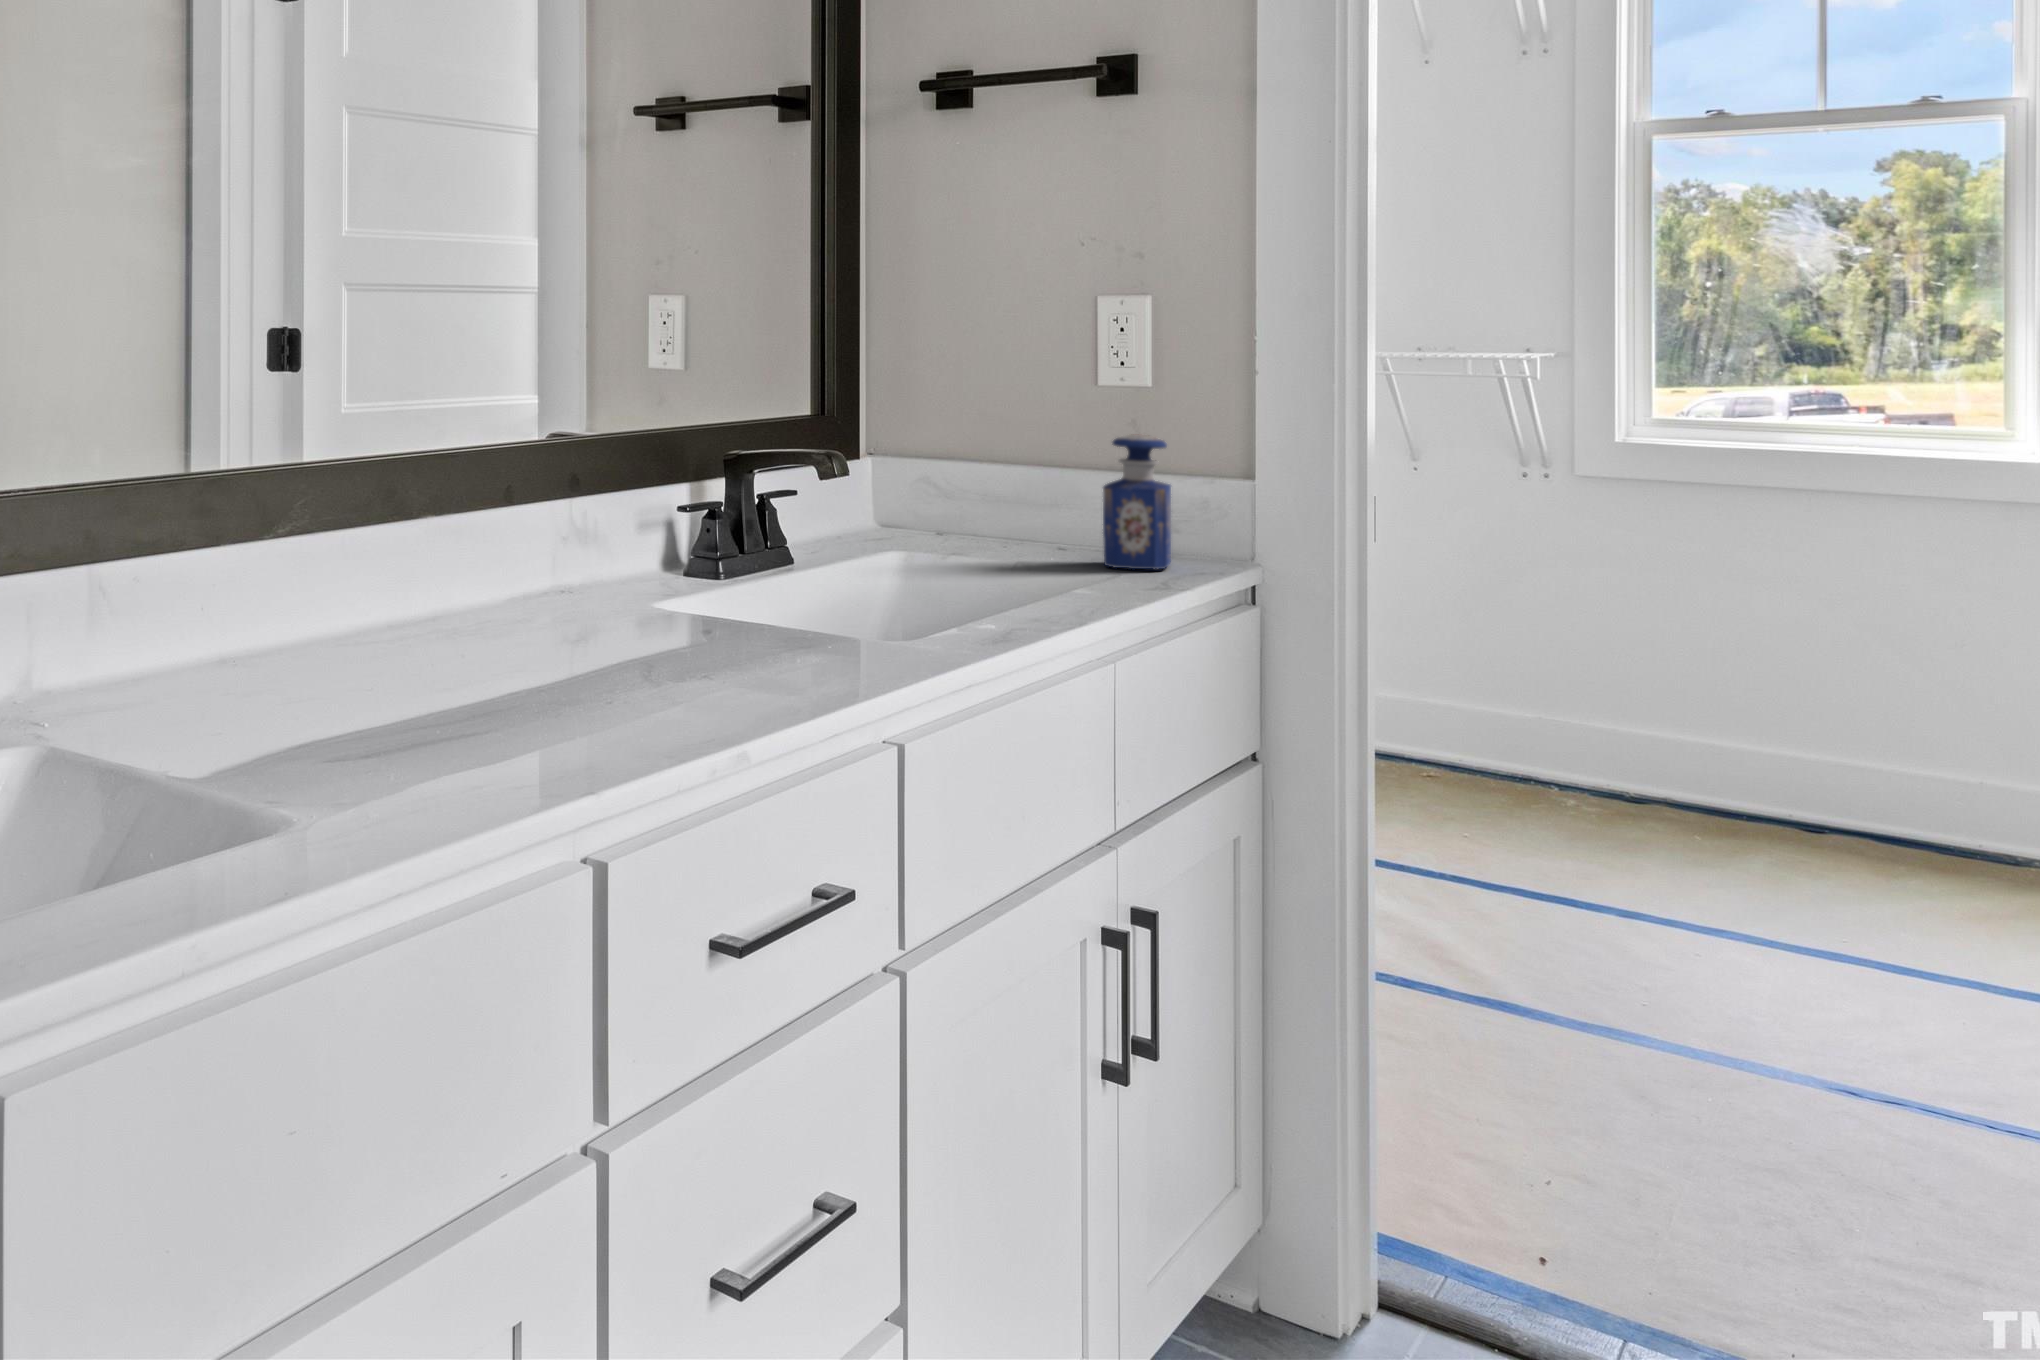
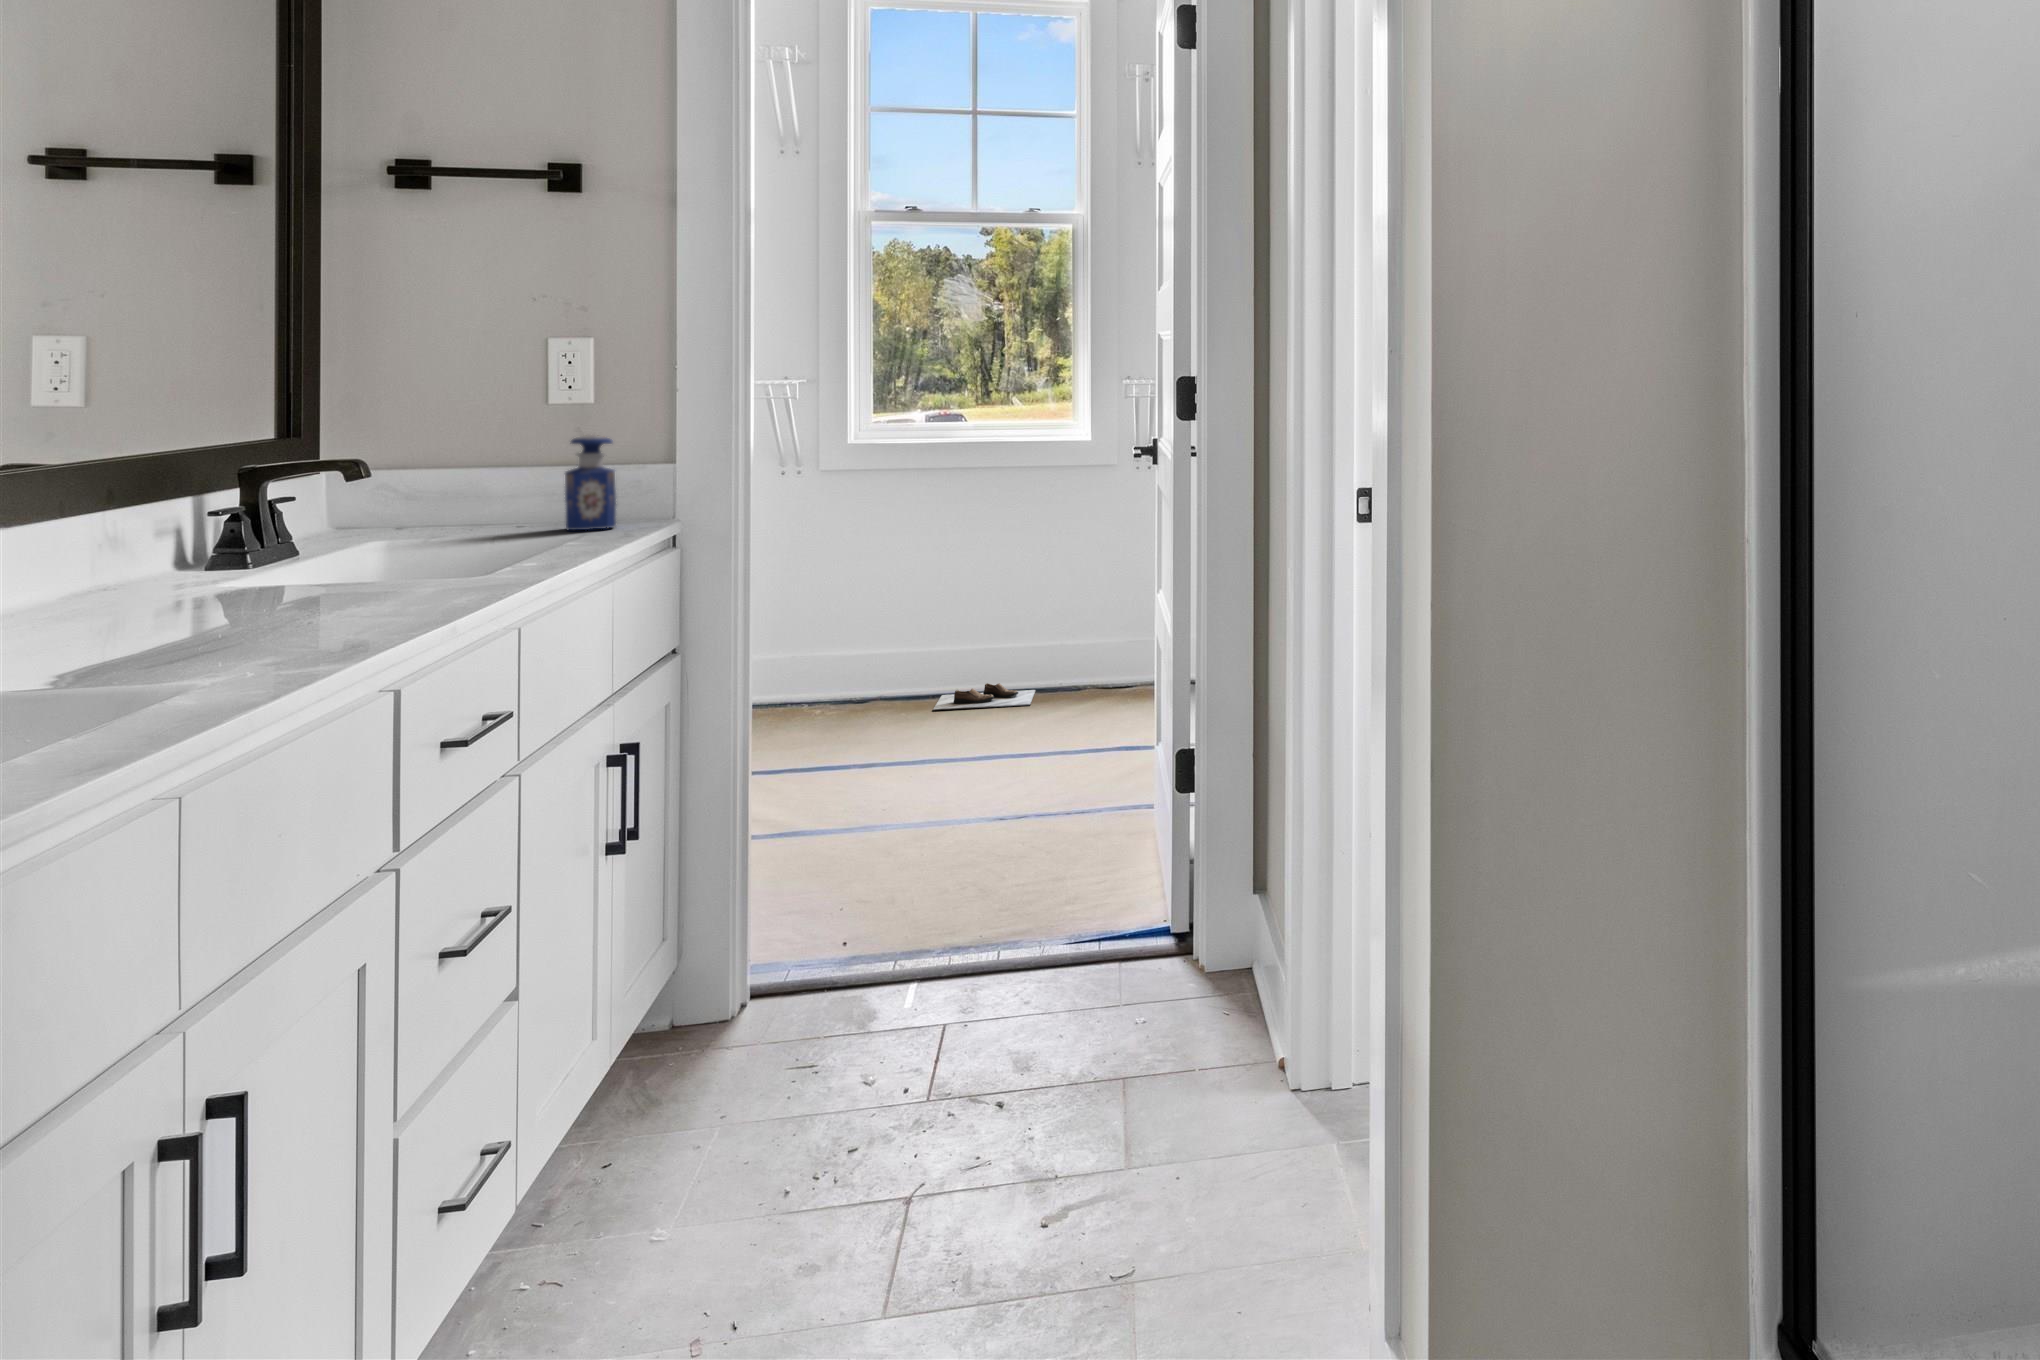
shoe: none [1736,822,1918,875] -> present [933,683,1036,710]

